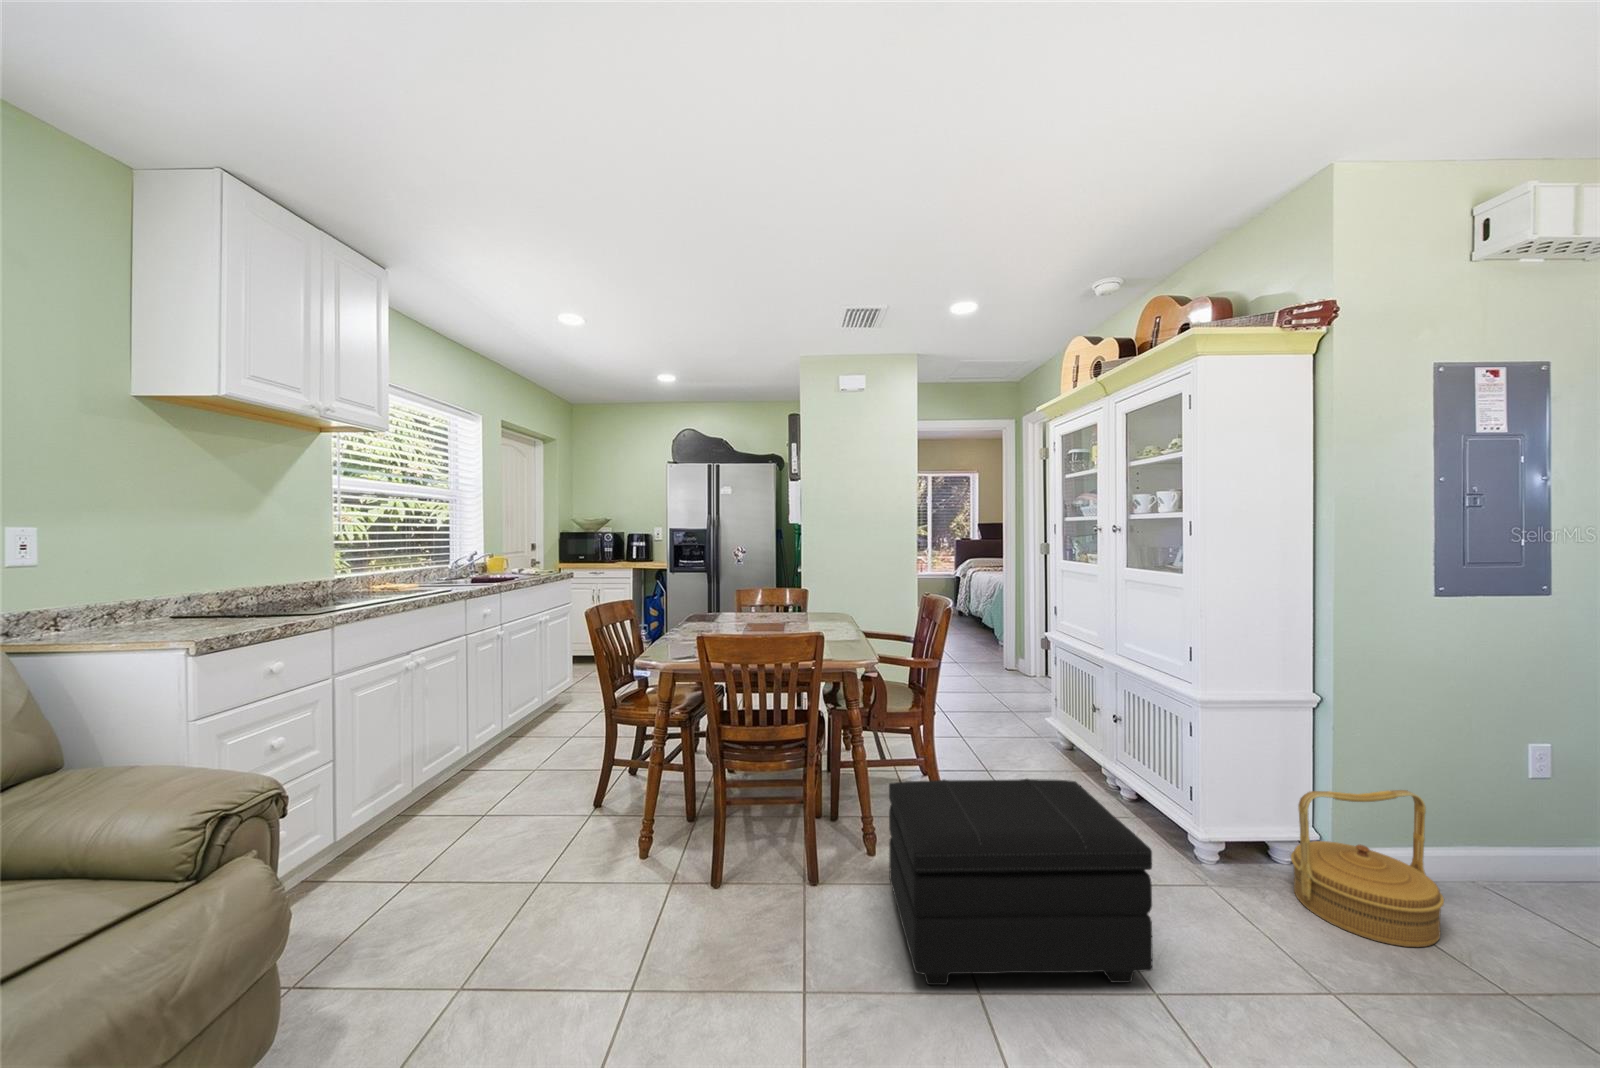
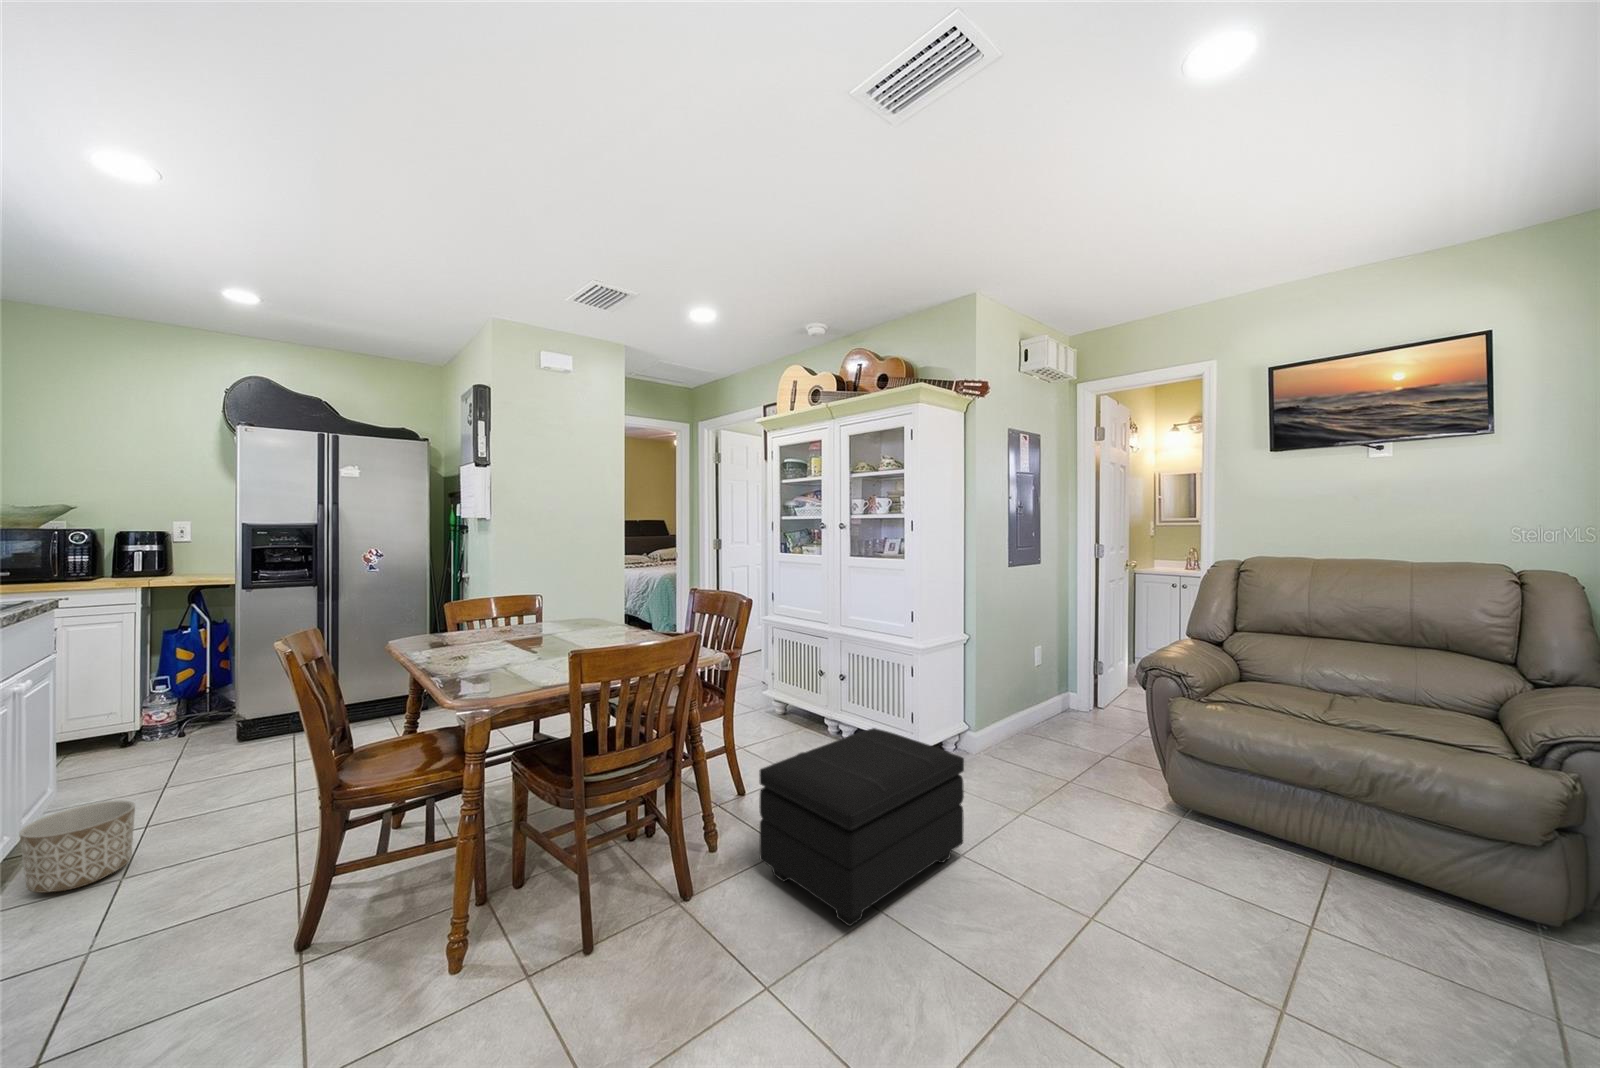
planter: none [530,694,576,739] -> present [19,800,135,893]
woven basket: present [1291,790,1444,947] -> none [964,687,1037,781]

